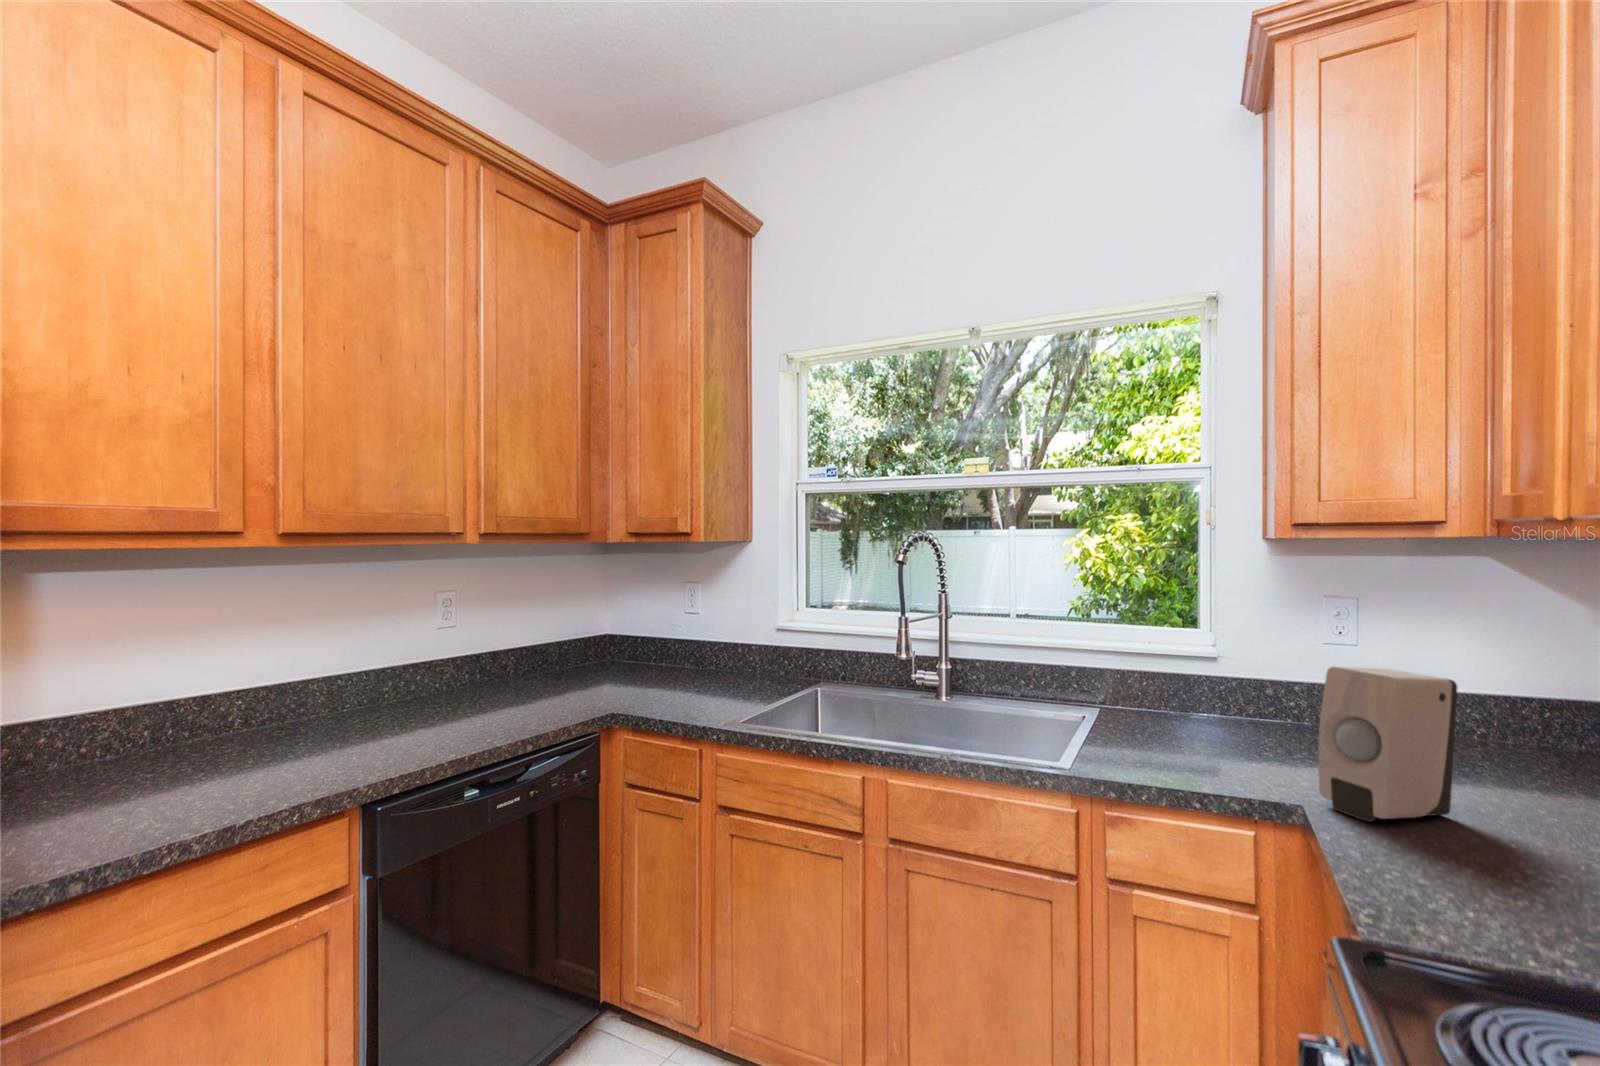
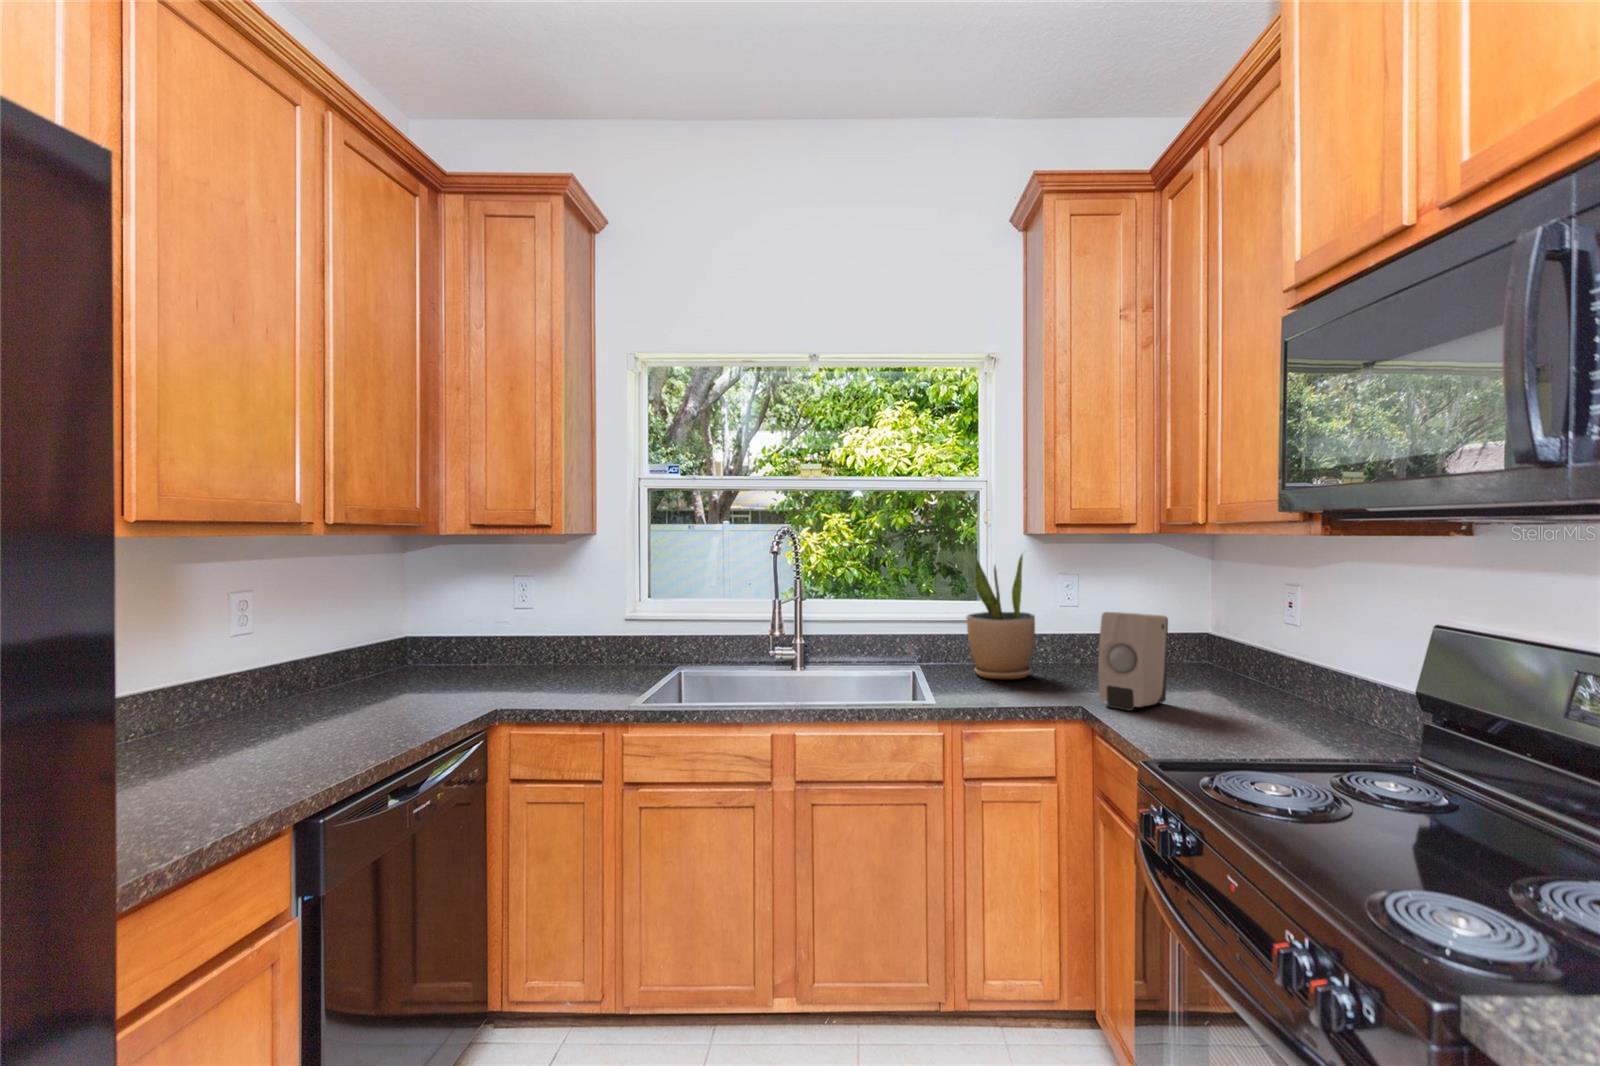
potted plant: none [1151,569,1252,743] -> present [967,554,1035,679]

